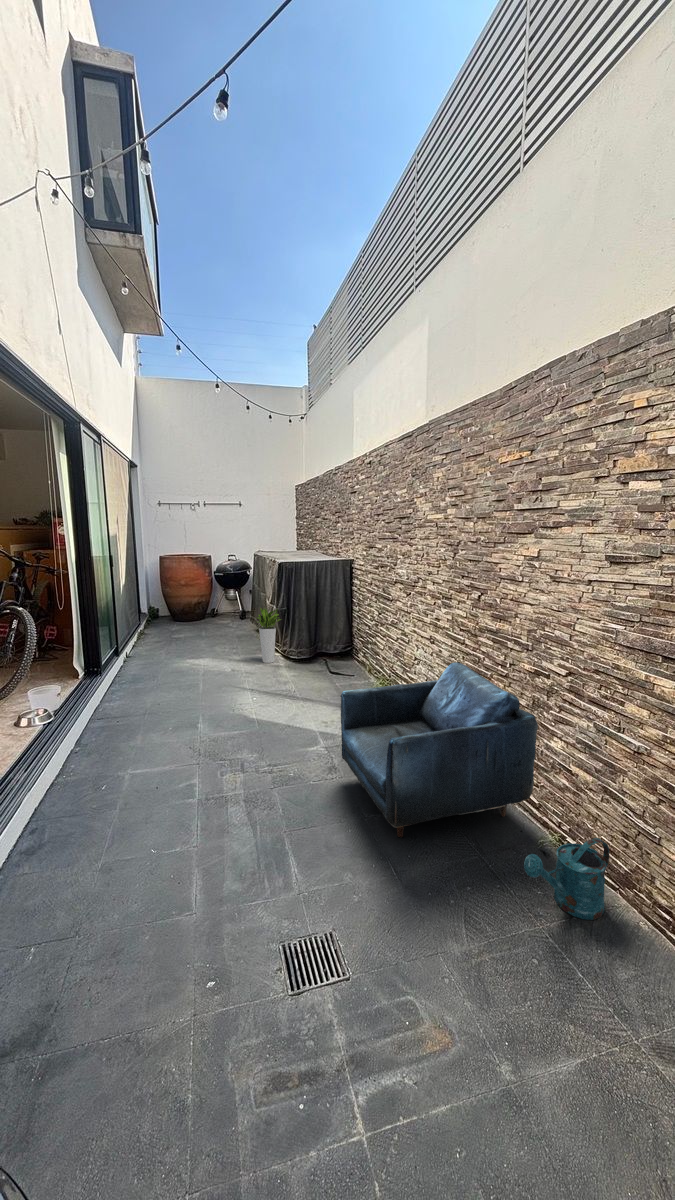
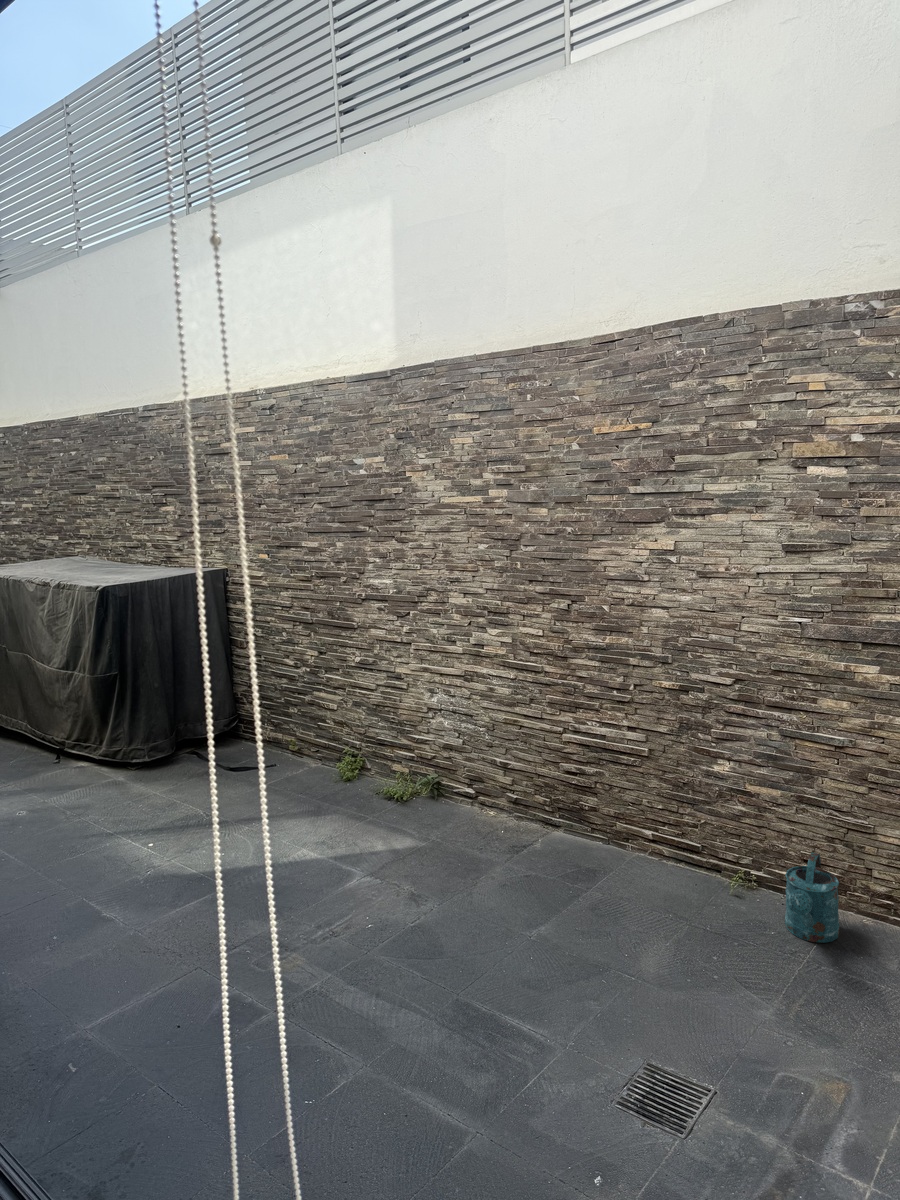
planter: present [257,608,280,663] -> none [57,673,118,780]
armchair: present [340,662,538,837] -> none [443,698,699,948]

